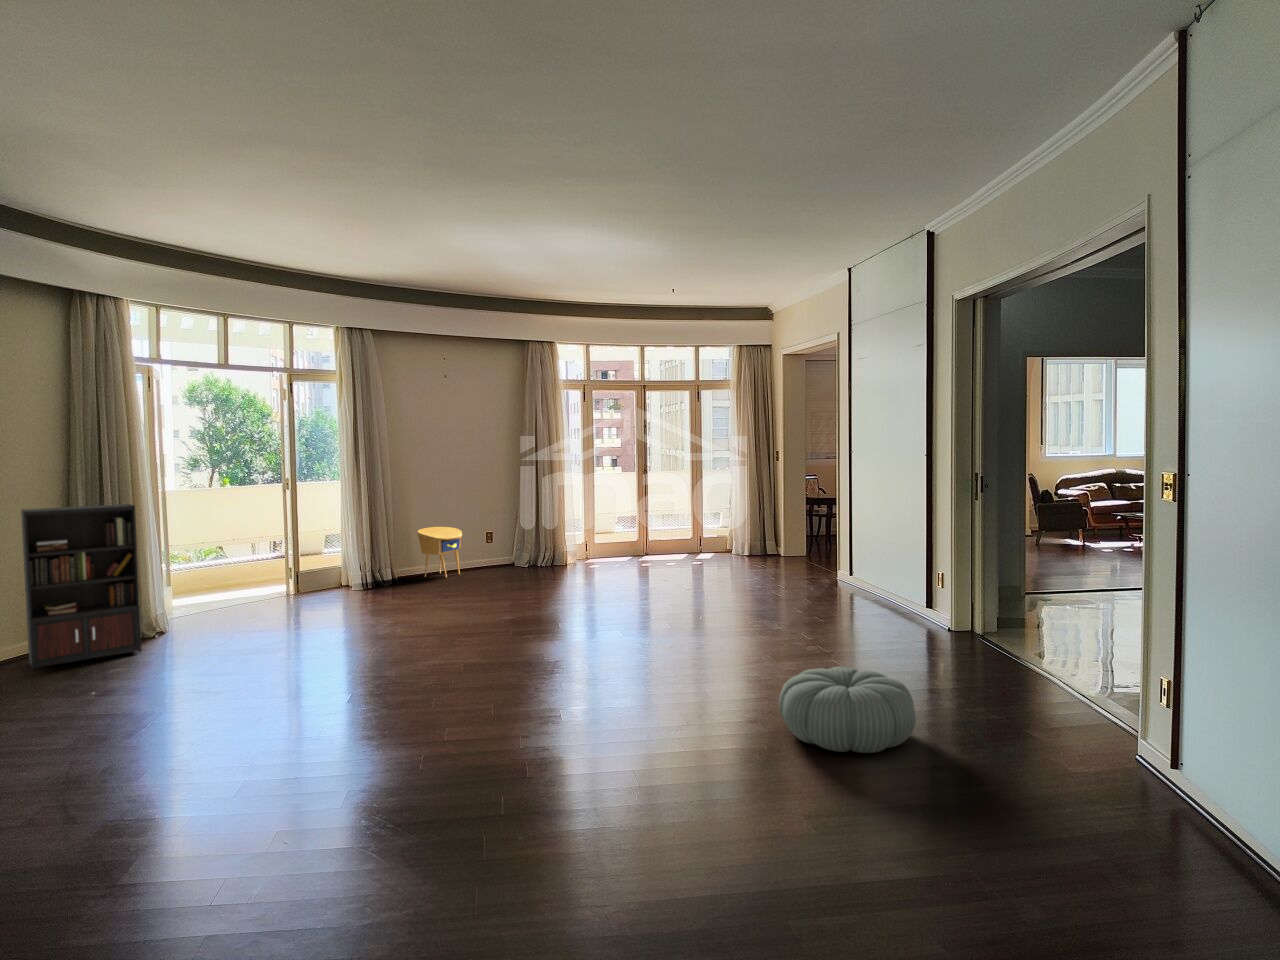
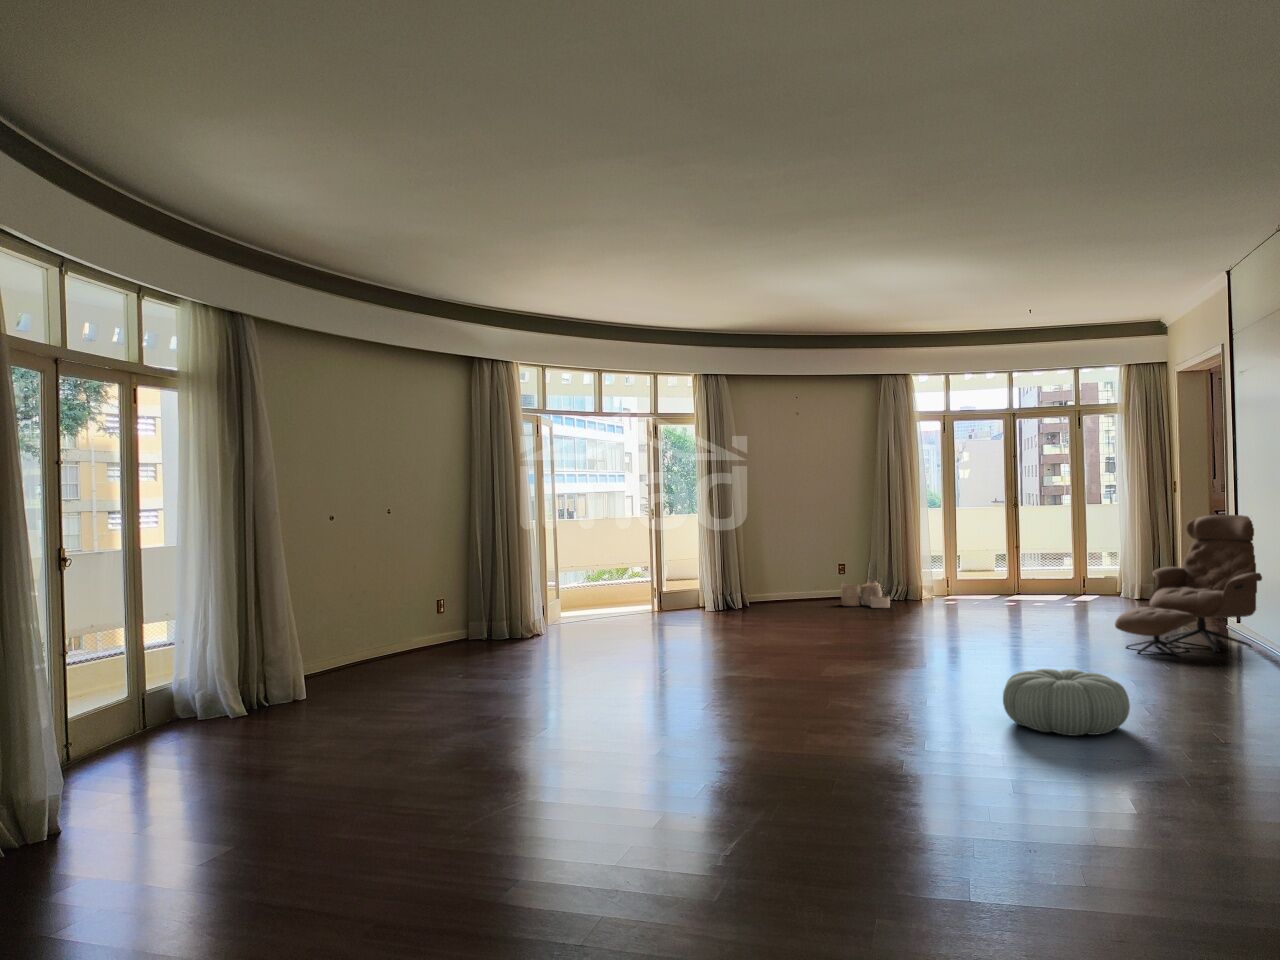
lounge chair: none [782,484,896,617] -> present [1115,515,1262,656]
bookcase: present [21,504,158,670] -> none [477,525,559,642]
side table: present [417,527,462,578] -> none [769,558,811,606]
woven basket: none [493,546,543,576] -> present [841,582,890,608]

